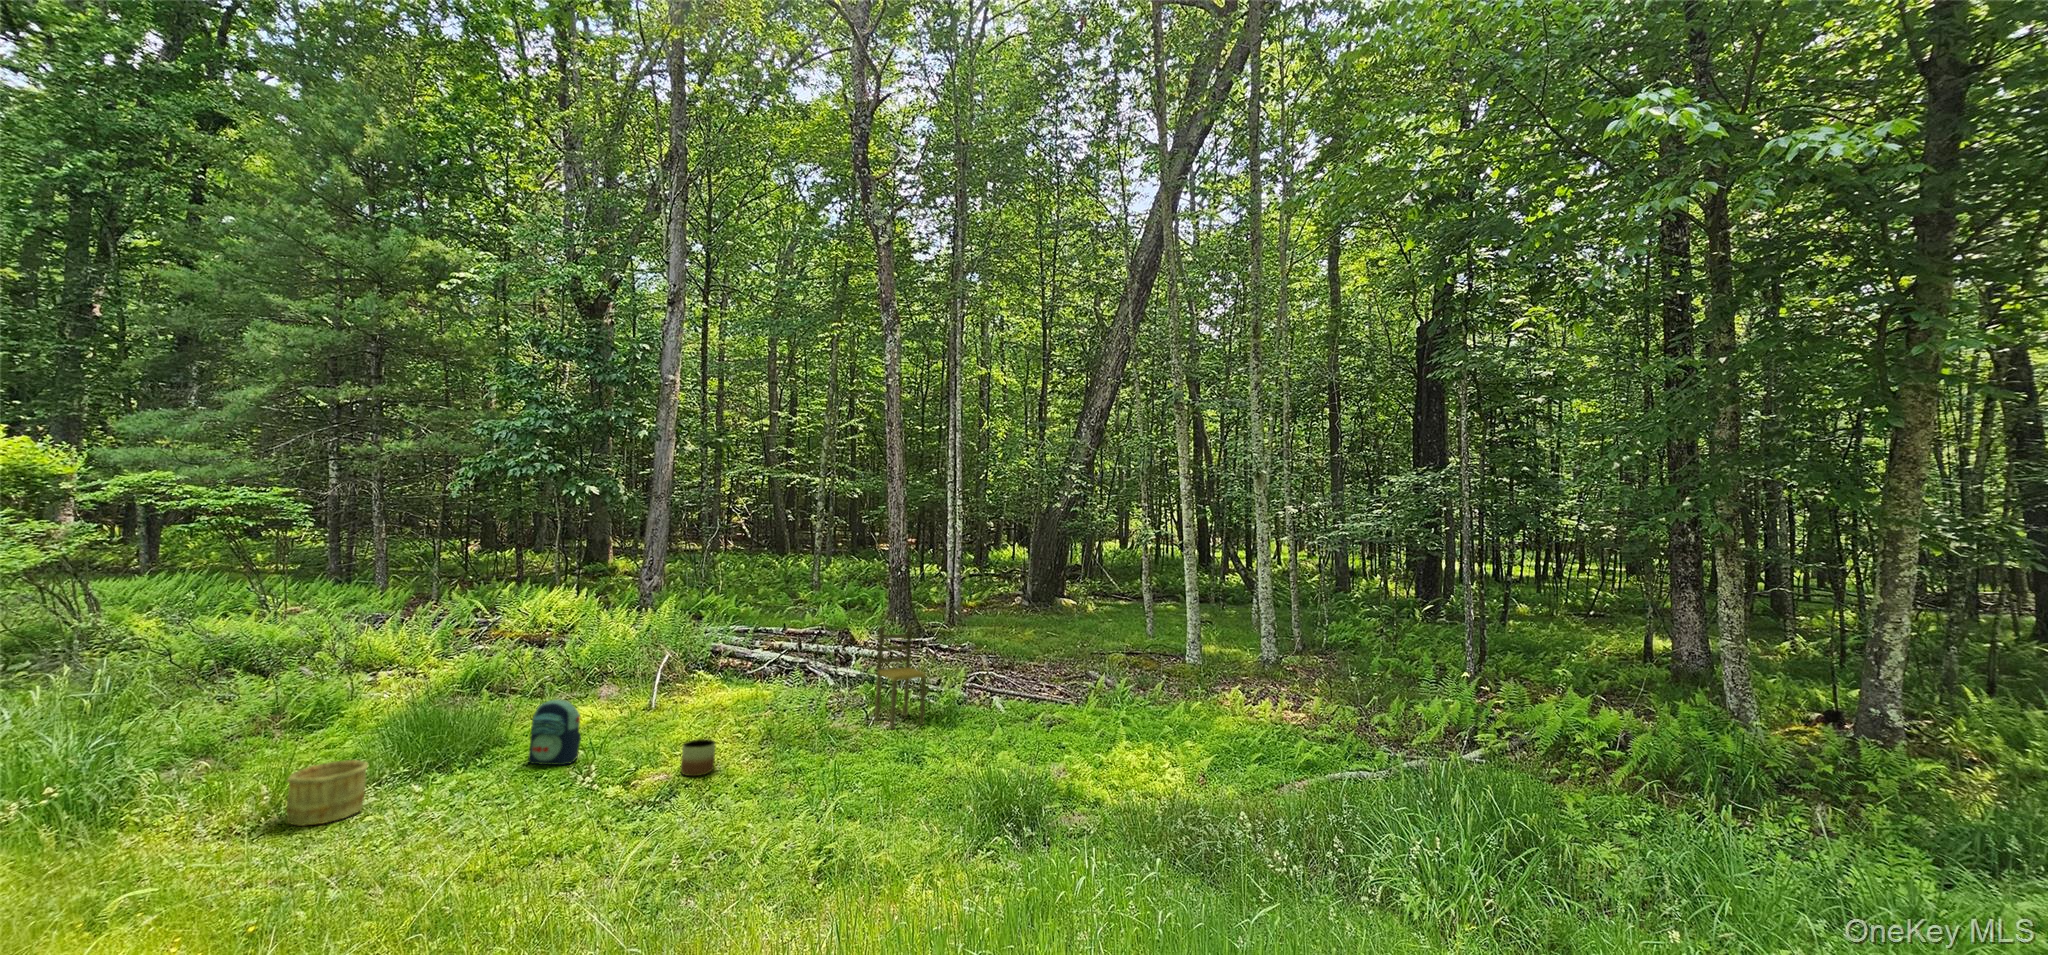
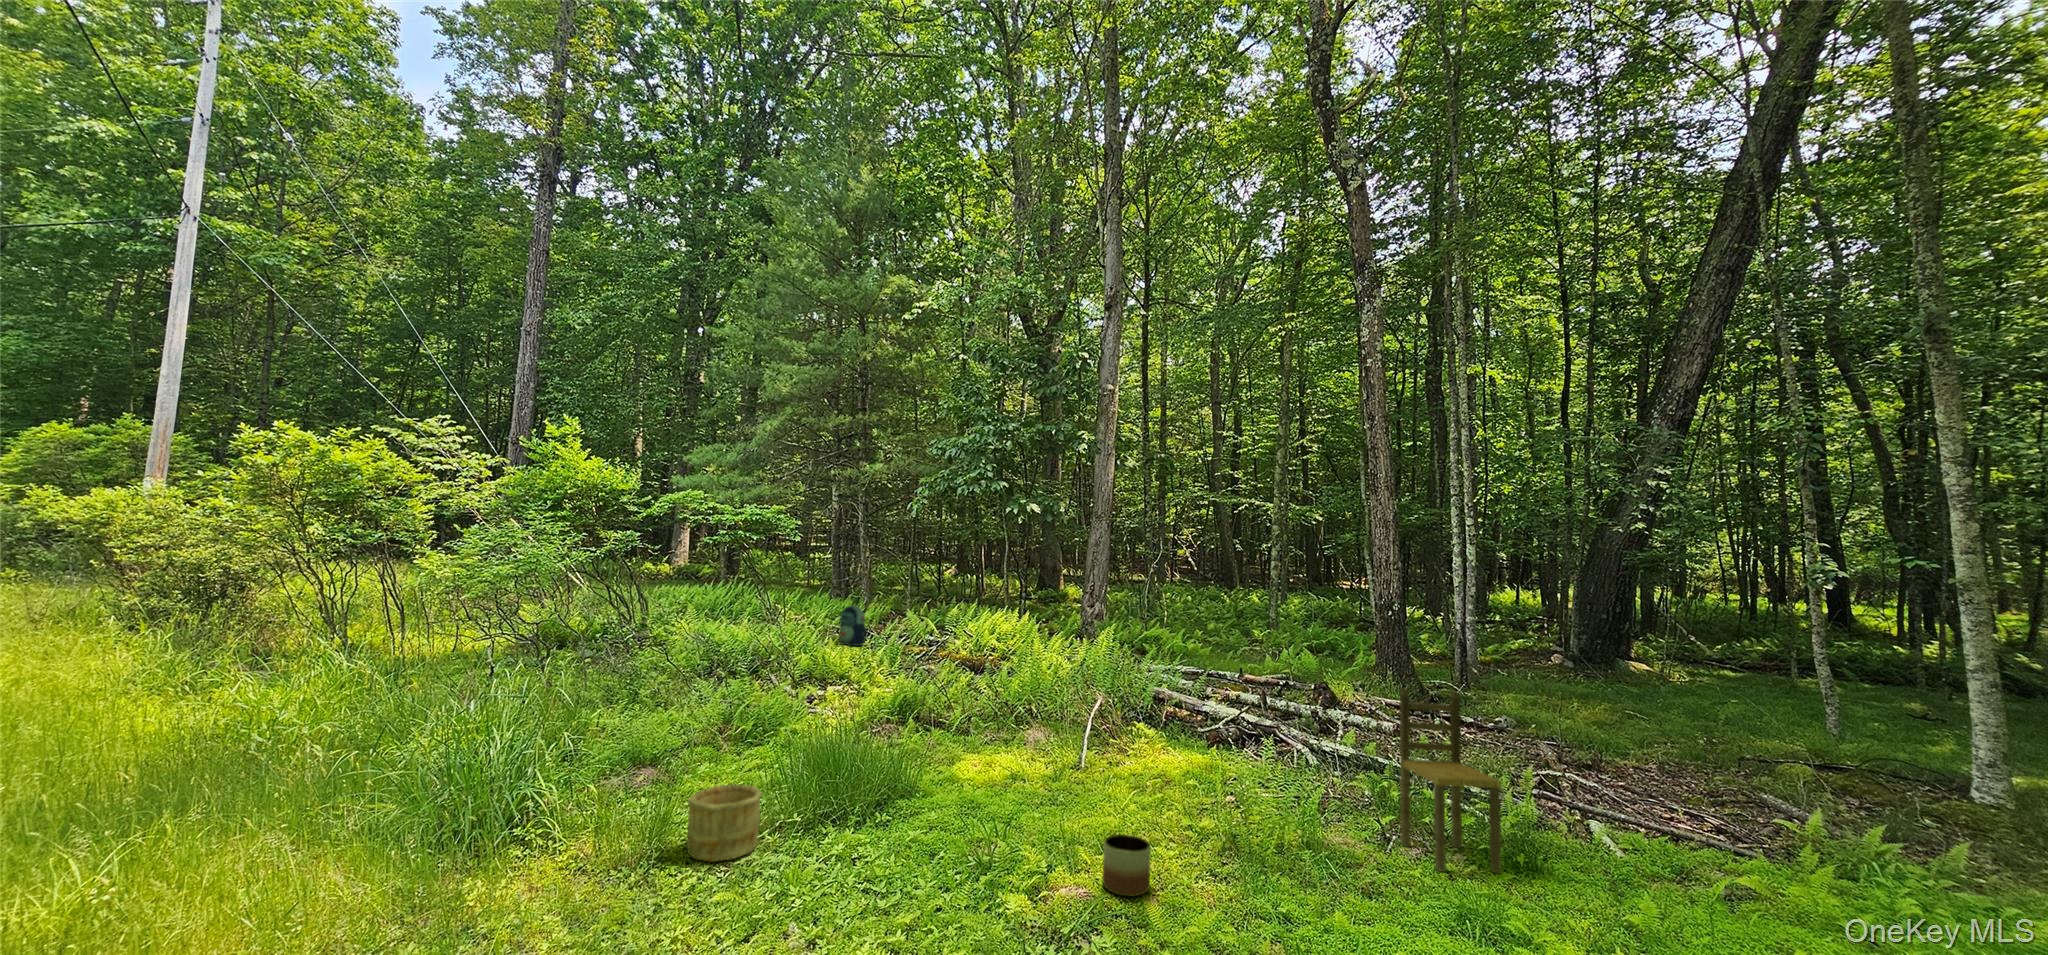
backpack: present [528,699,581,765] -> present [839,605,867,646]

